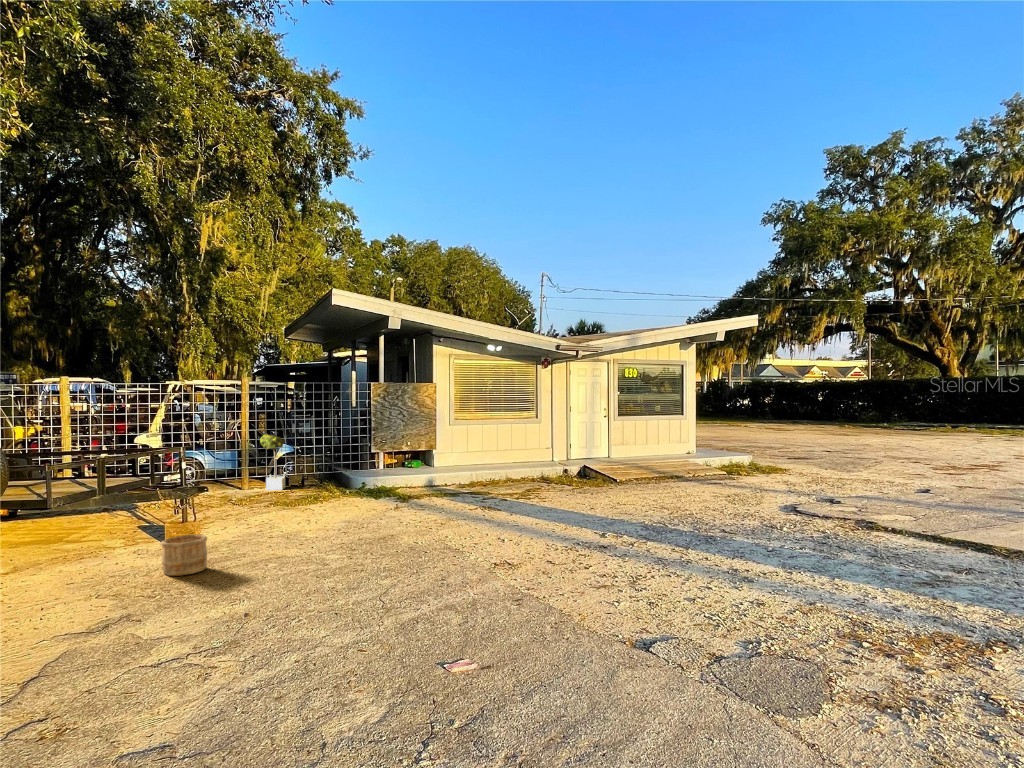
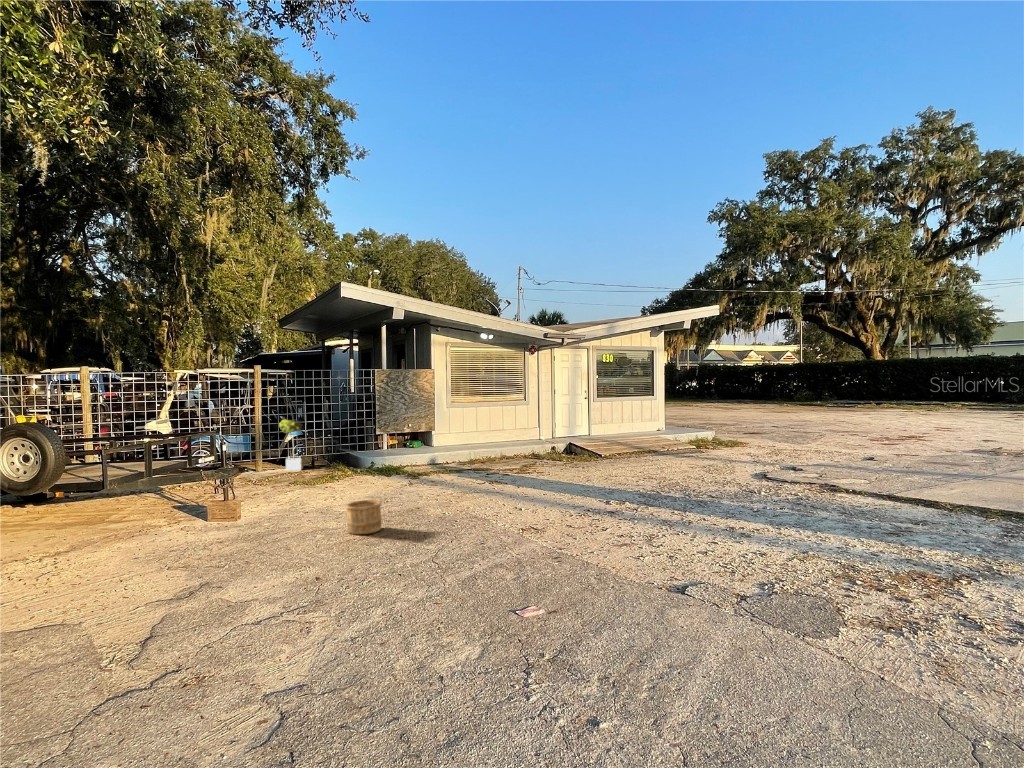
wooden bucket: present [160,535,207,576] -> present [346,500,381,534]

